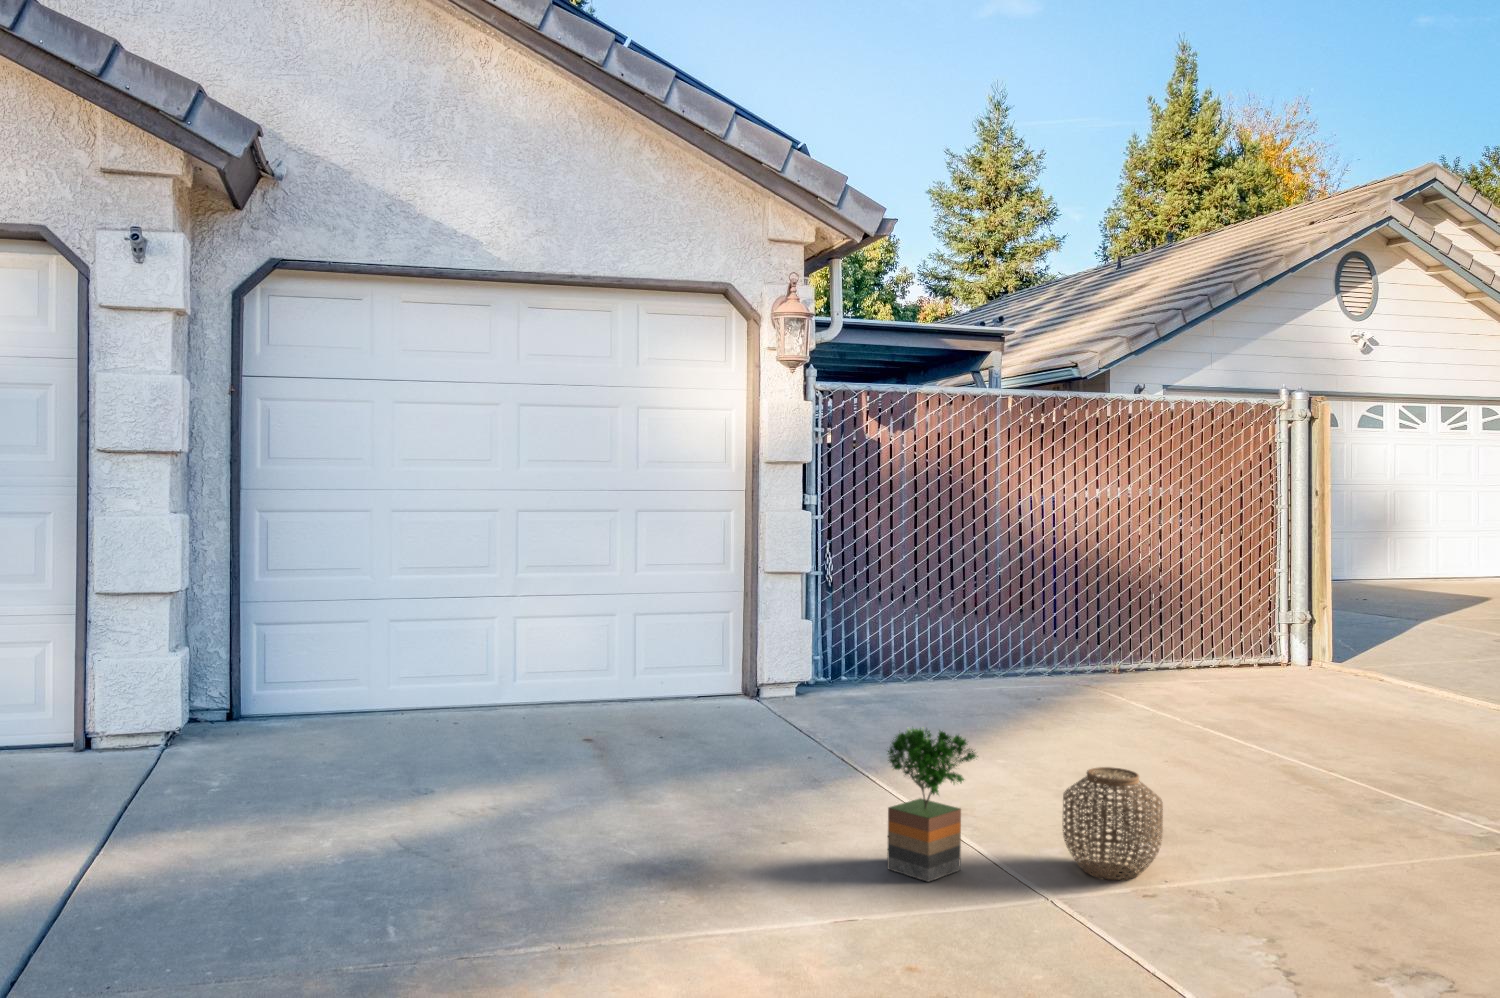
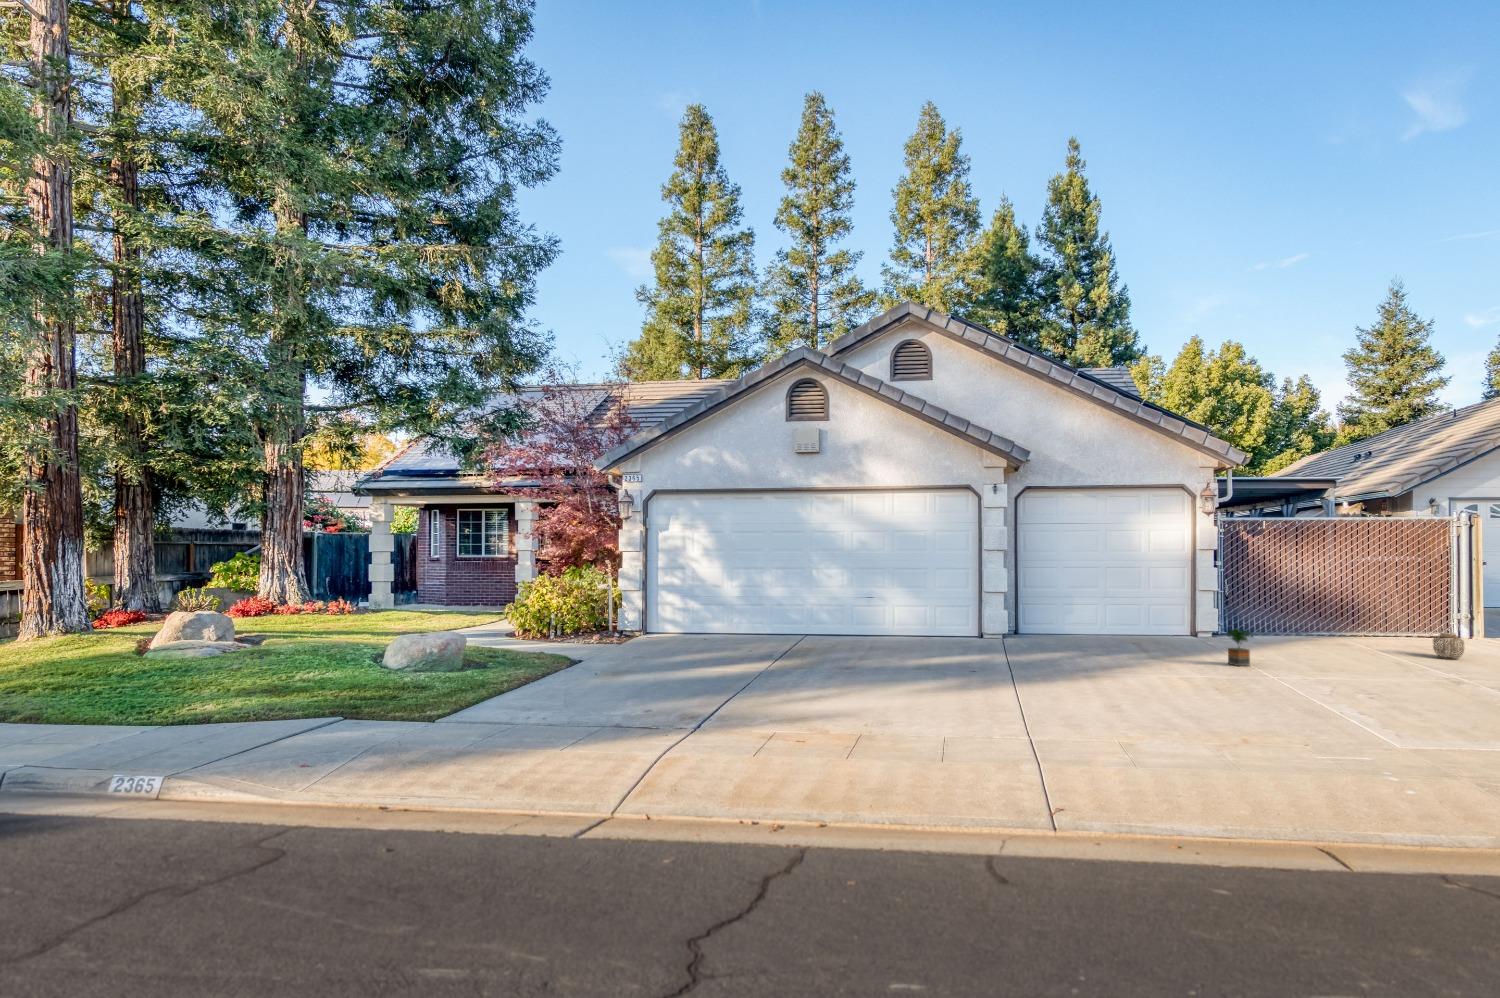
woven basket: present [1063,767,1163,880] -> present [1433,633,1464,660]

